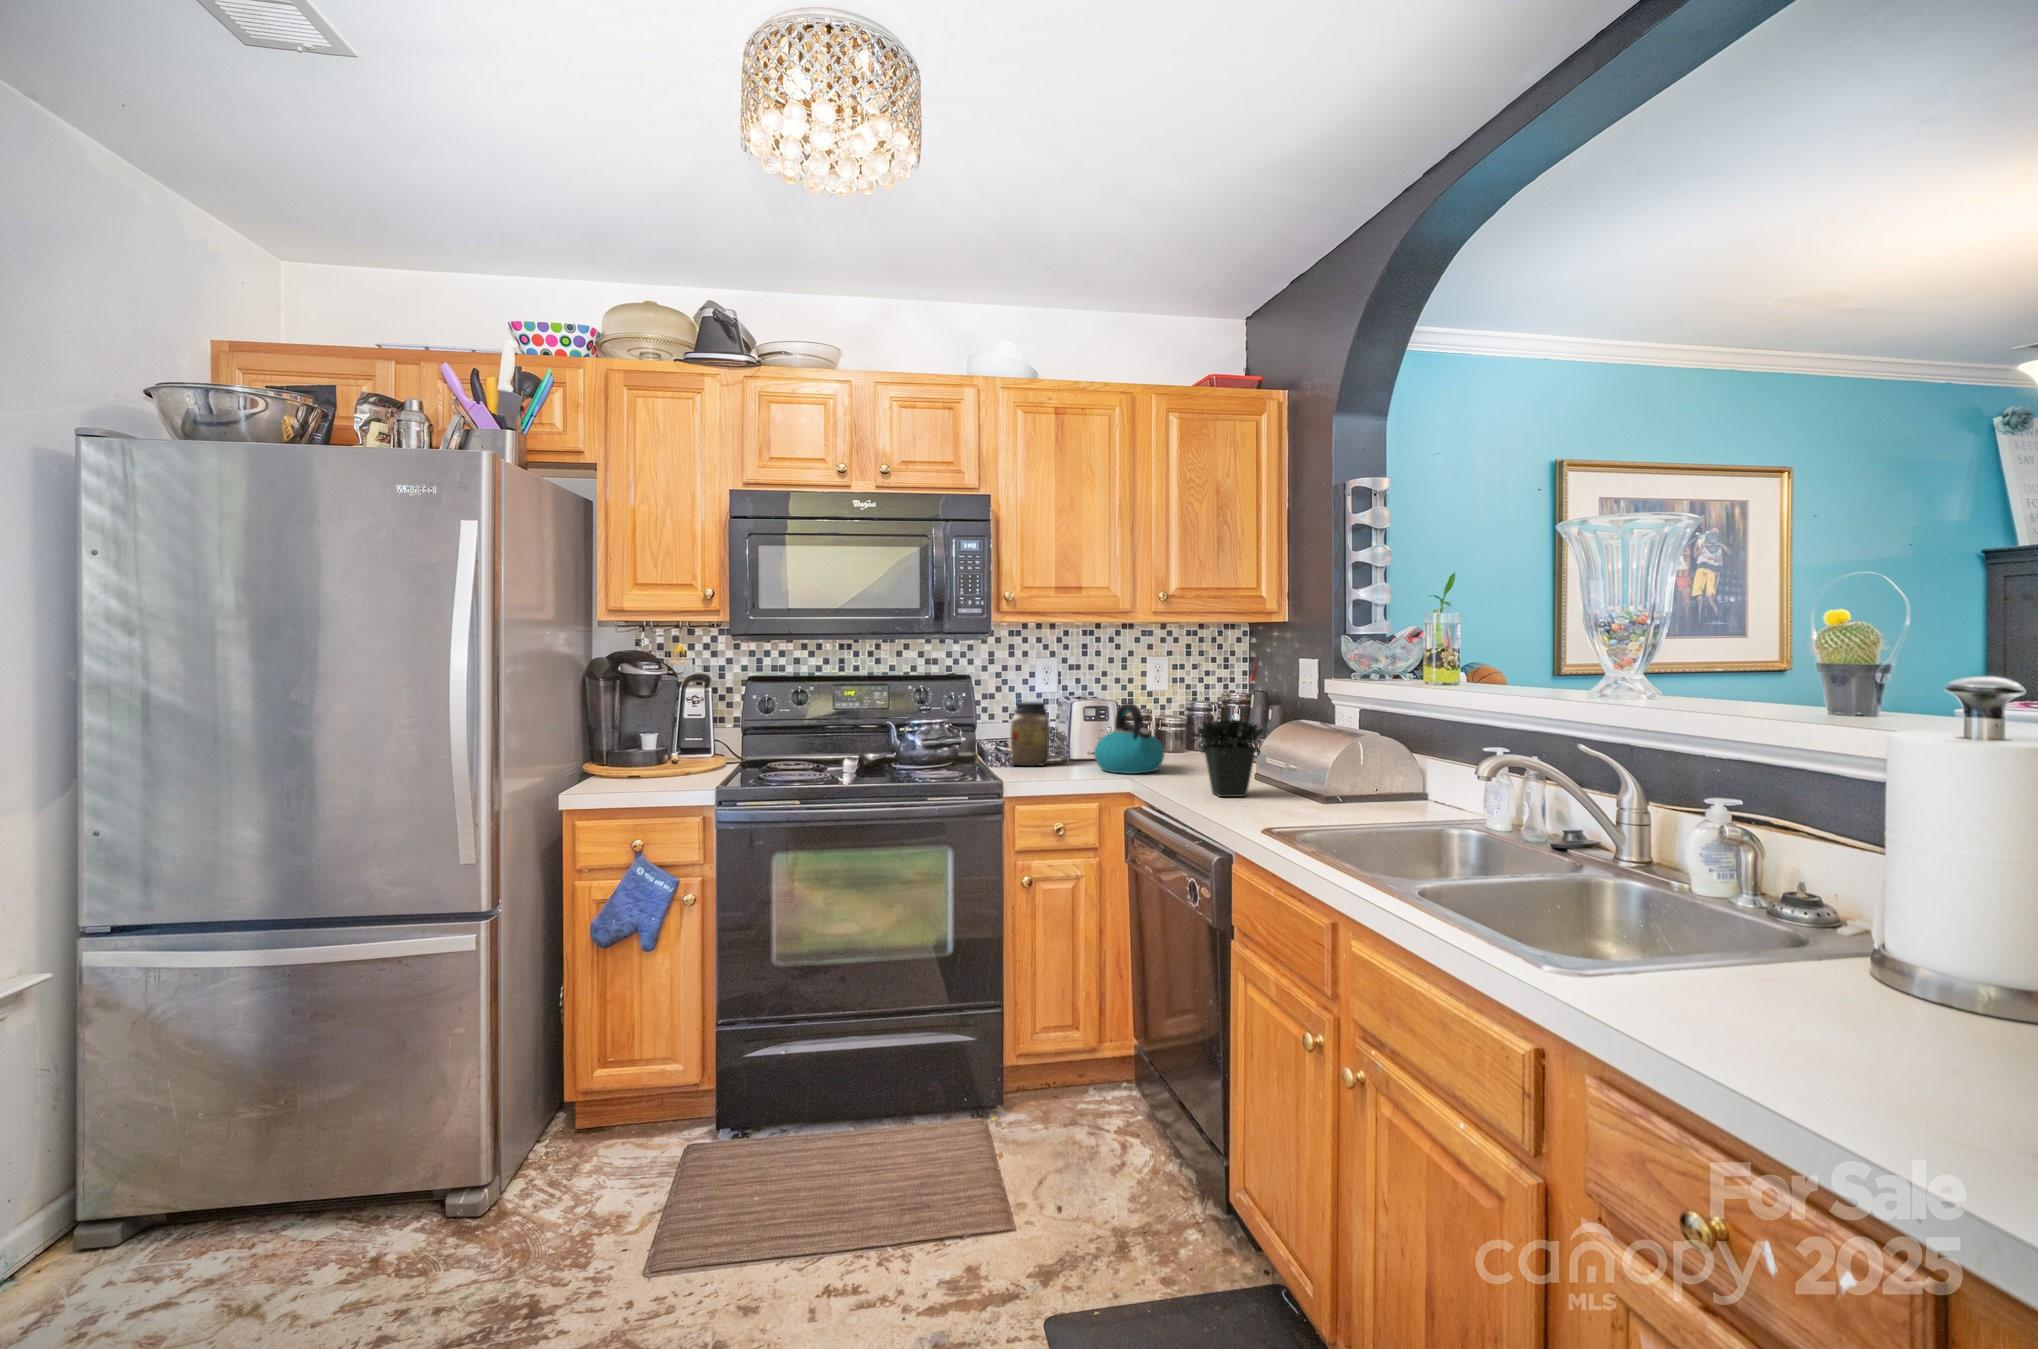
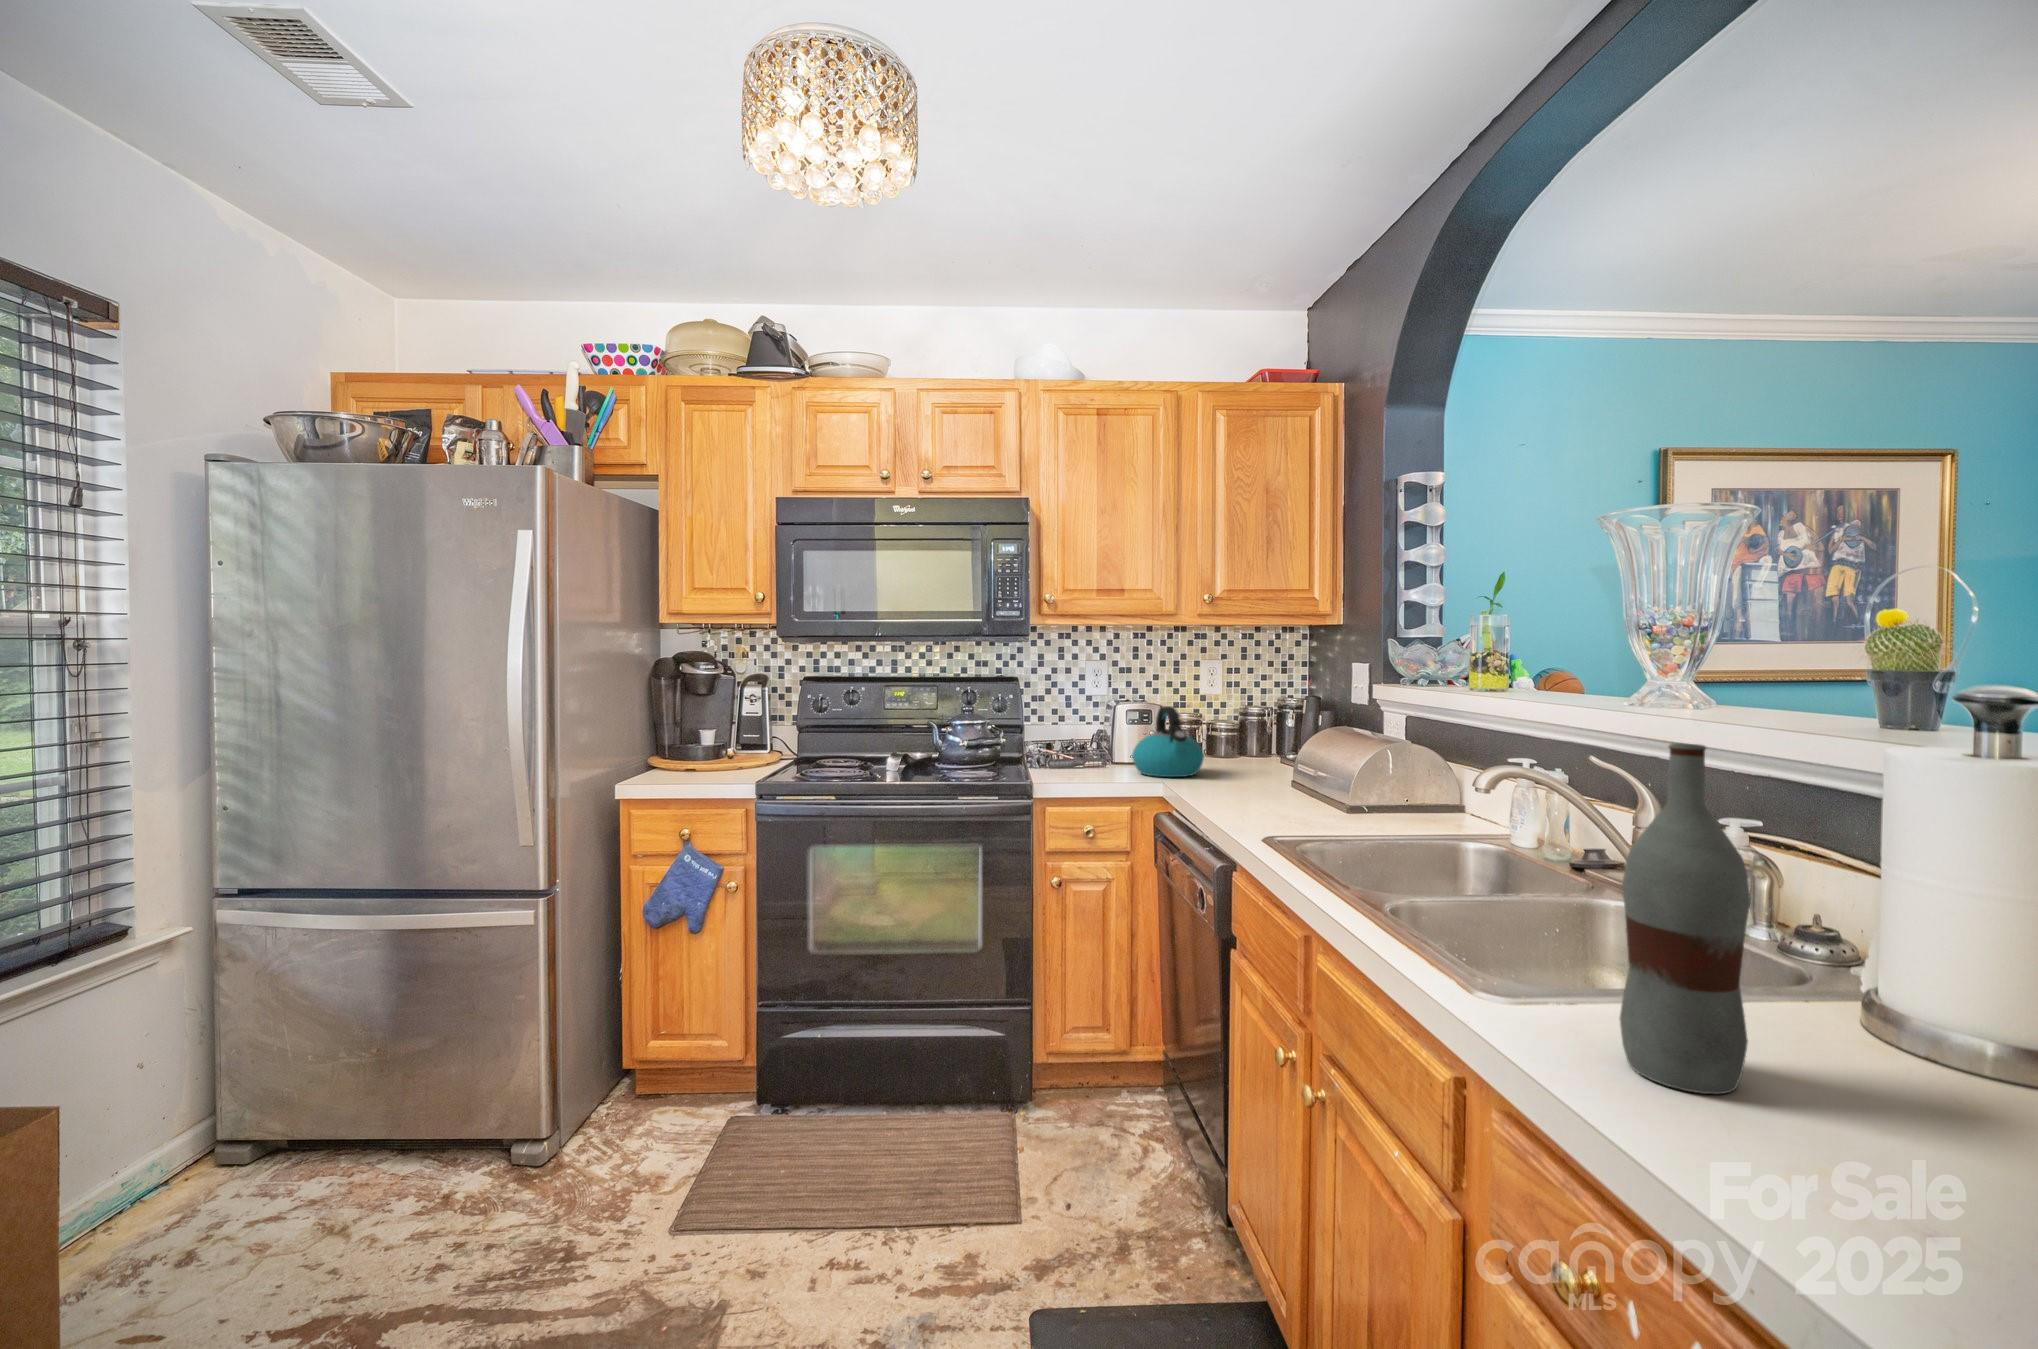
potted plant: present [1191,656,1263,797] -> none [1216,659,1294,804]
jar: present [1011,702,1050,766] -> none [1051,703,1092,767]
bottle: none [1712,725,1842,1053] -> present [1619,743,1751,1094]

